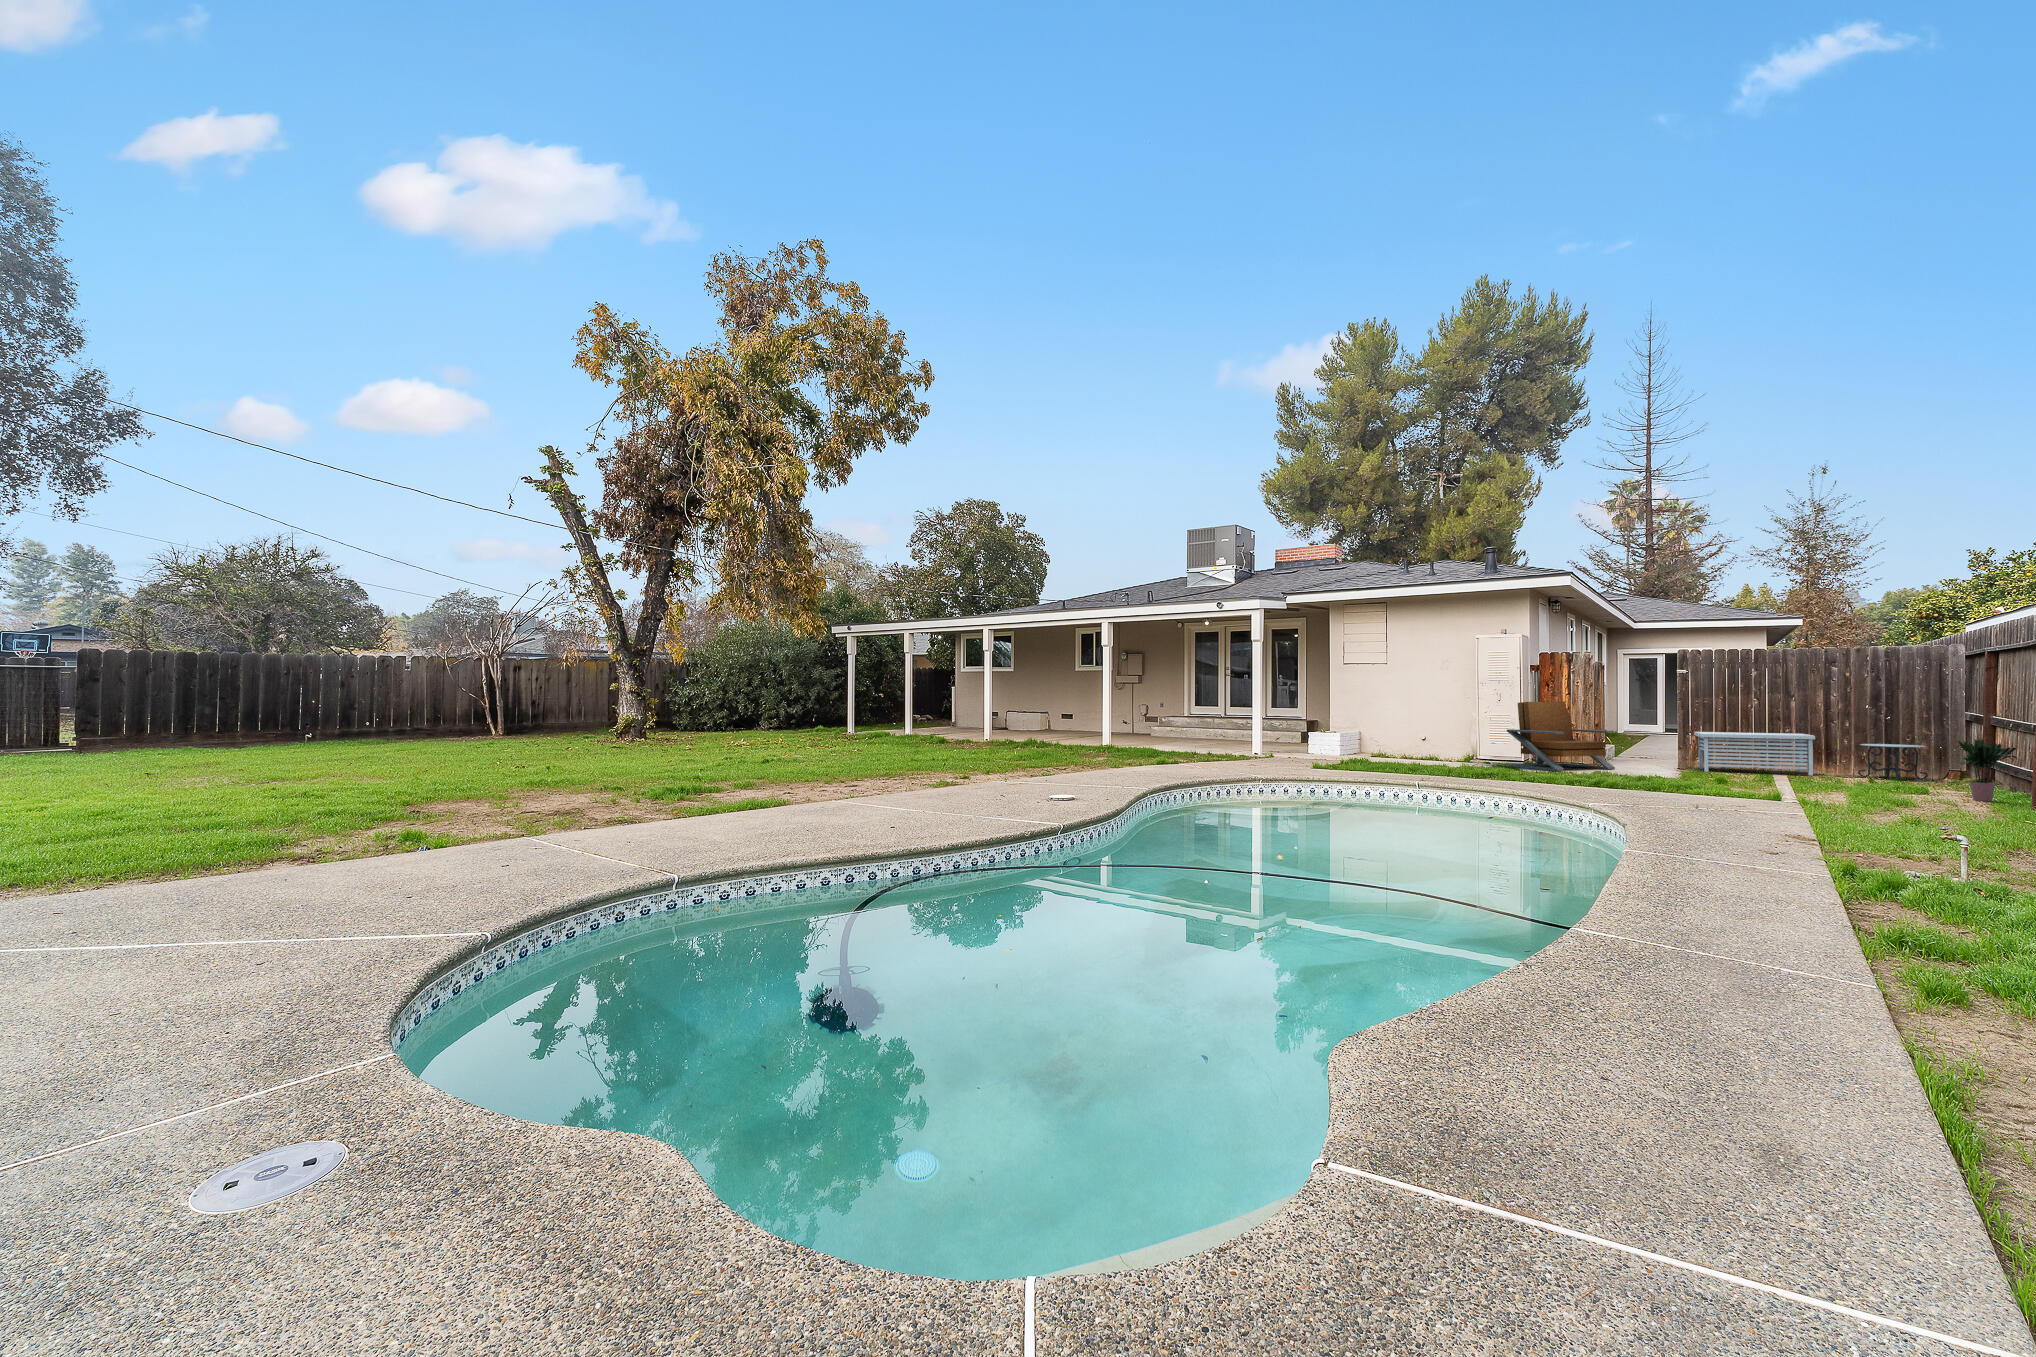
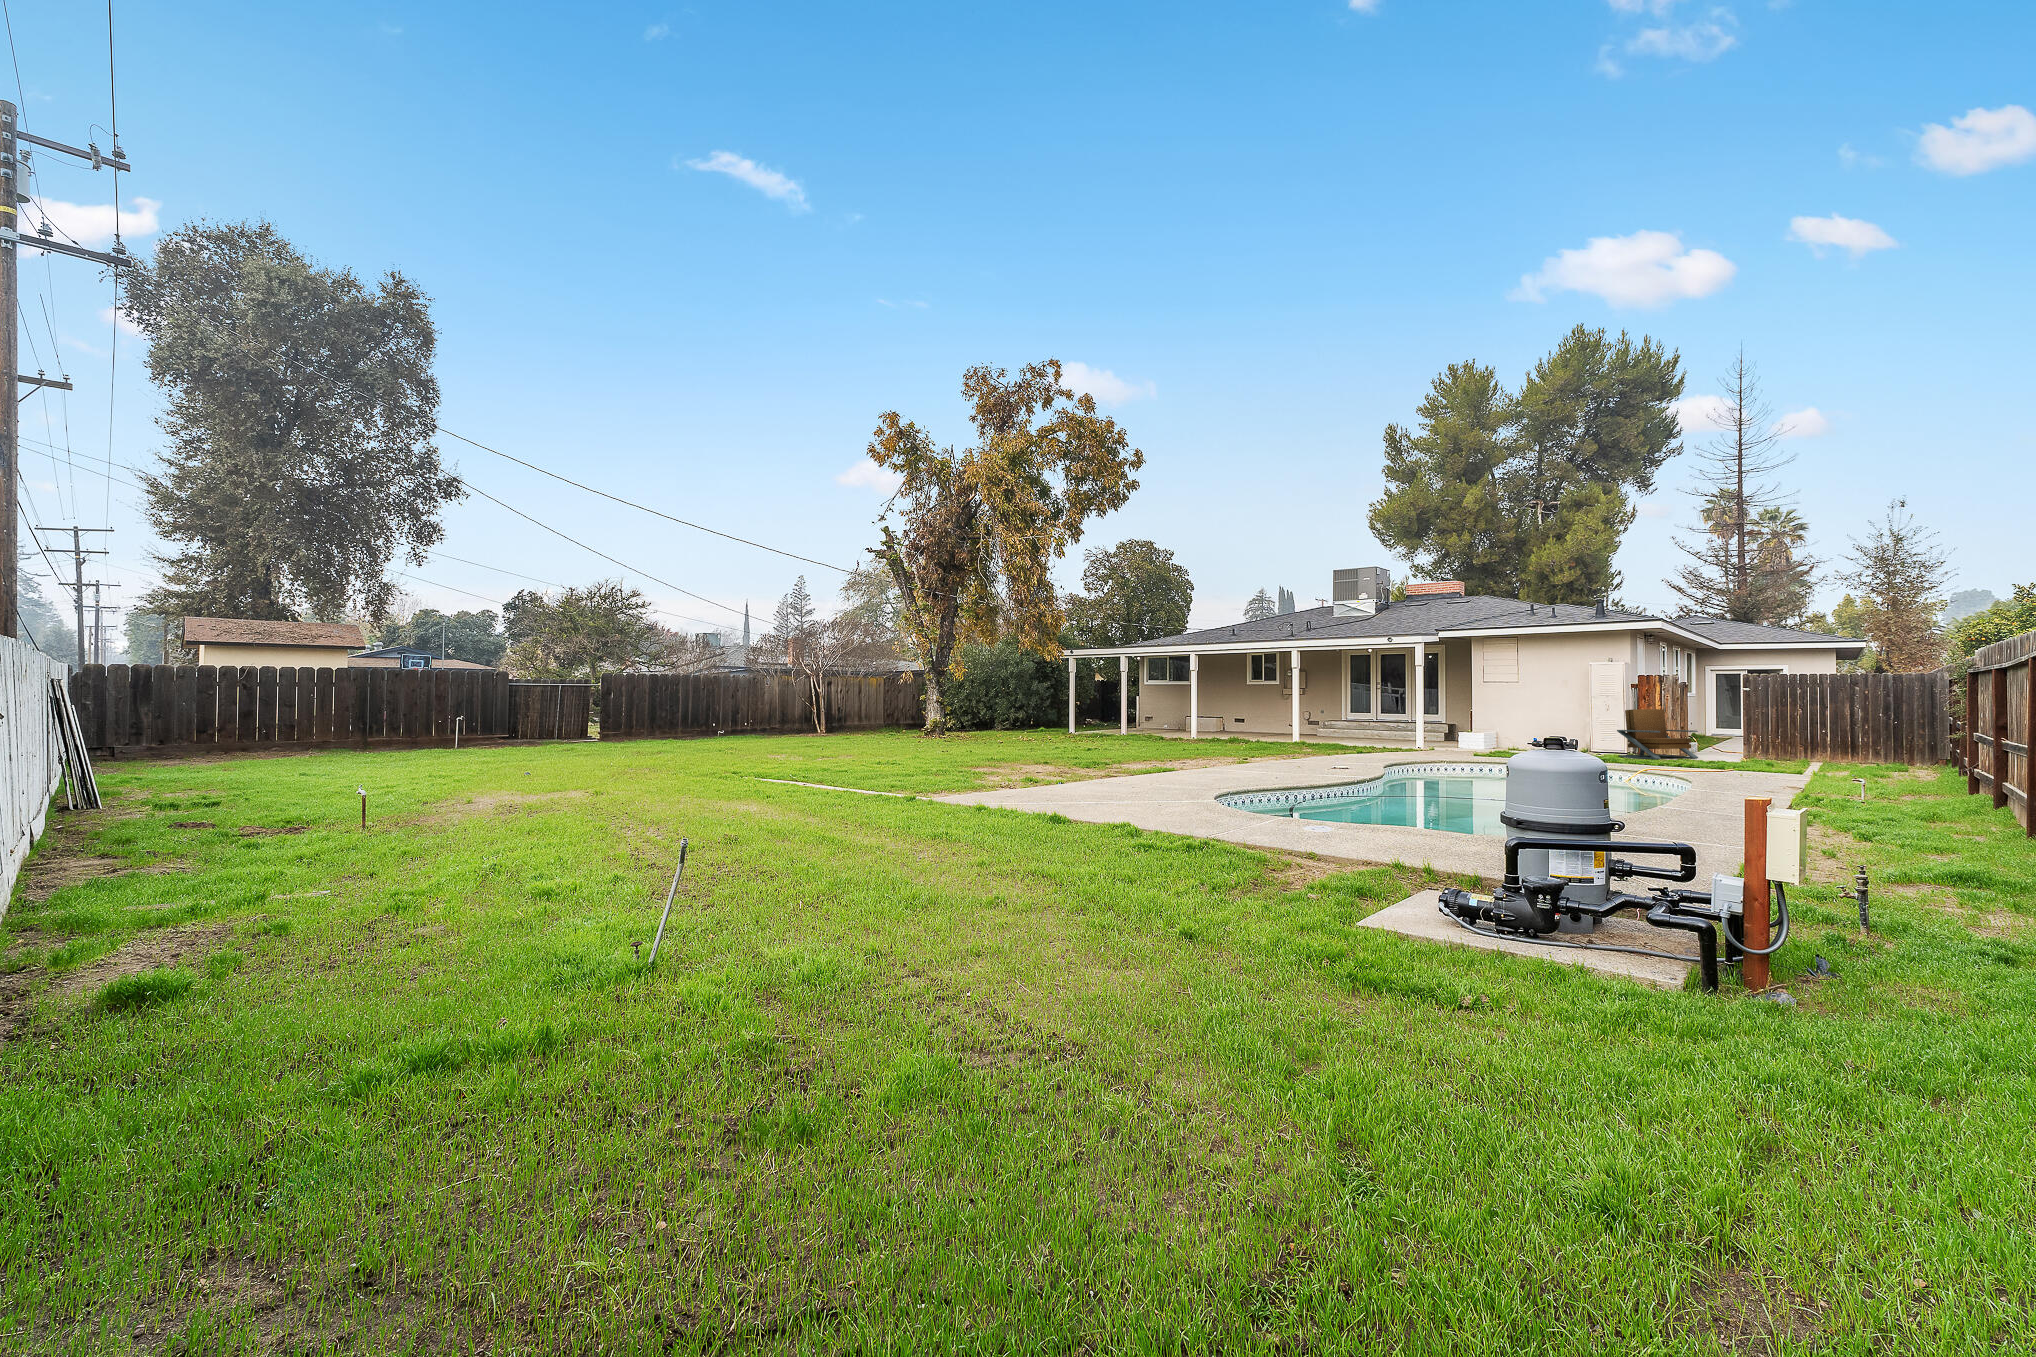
storage bench: present [1694,732,1815,776] -> none [1758,731,1843,762]
potted plant: present [1958,738,2017,801] -> none [1925,732,1965,773]
side table: present [1858,744,1928,780] -> none [1874,739,1922,764]

